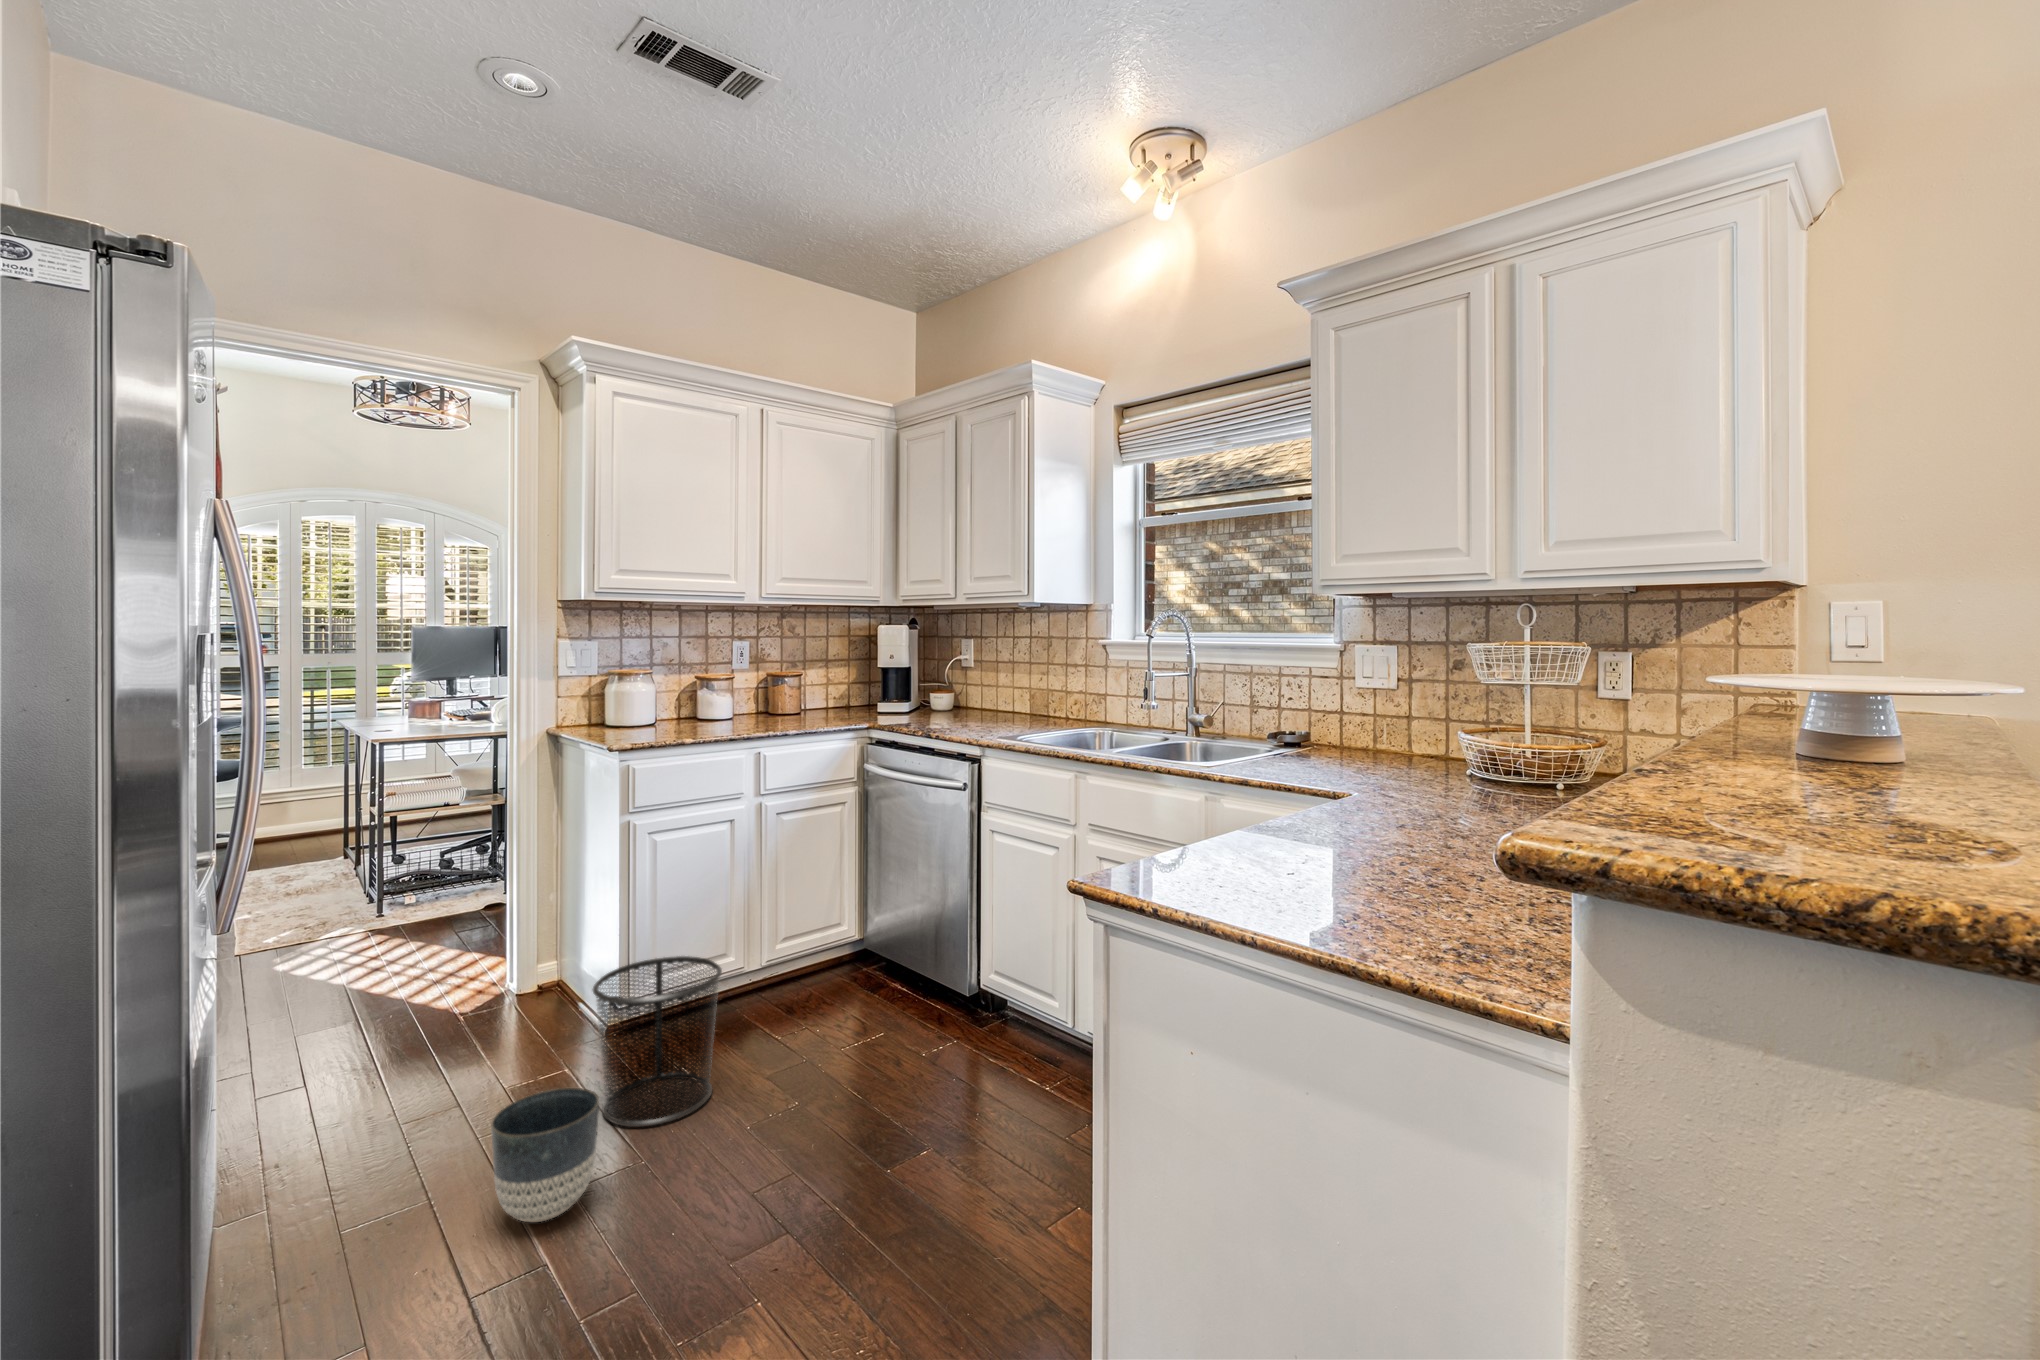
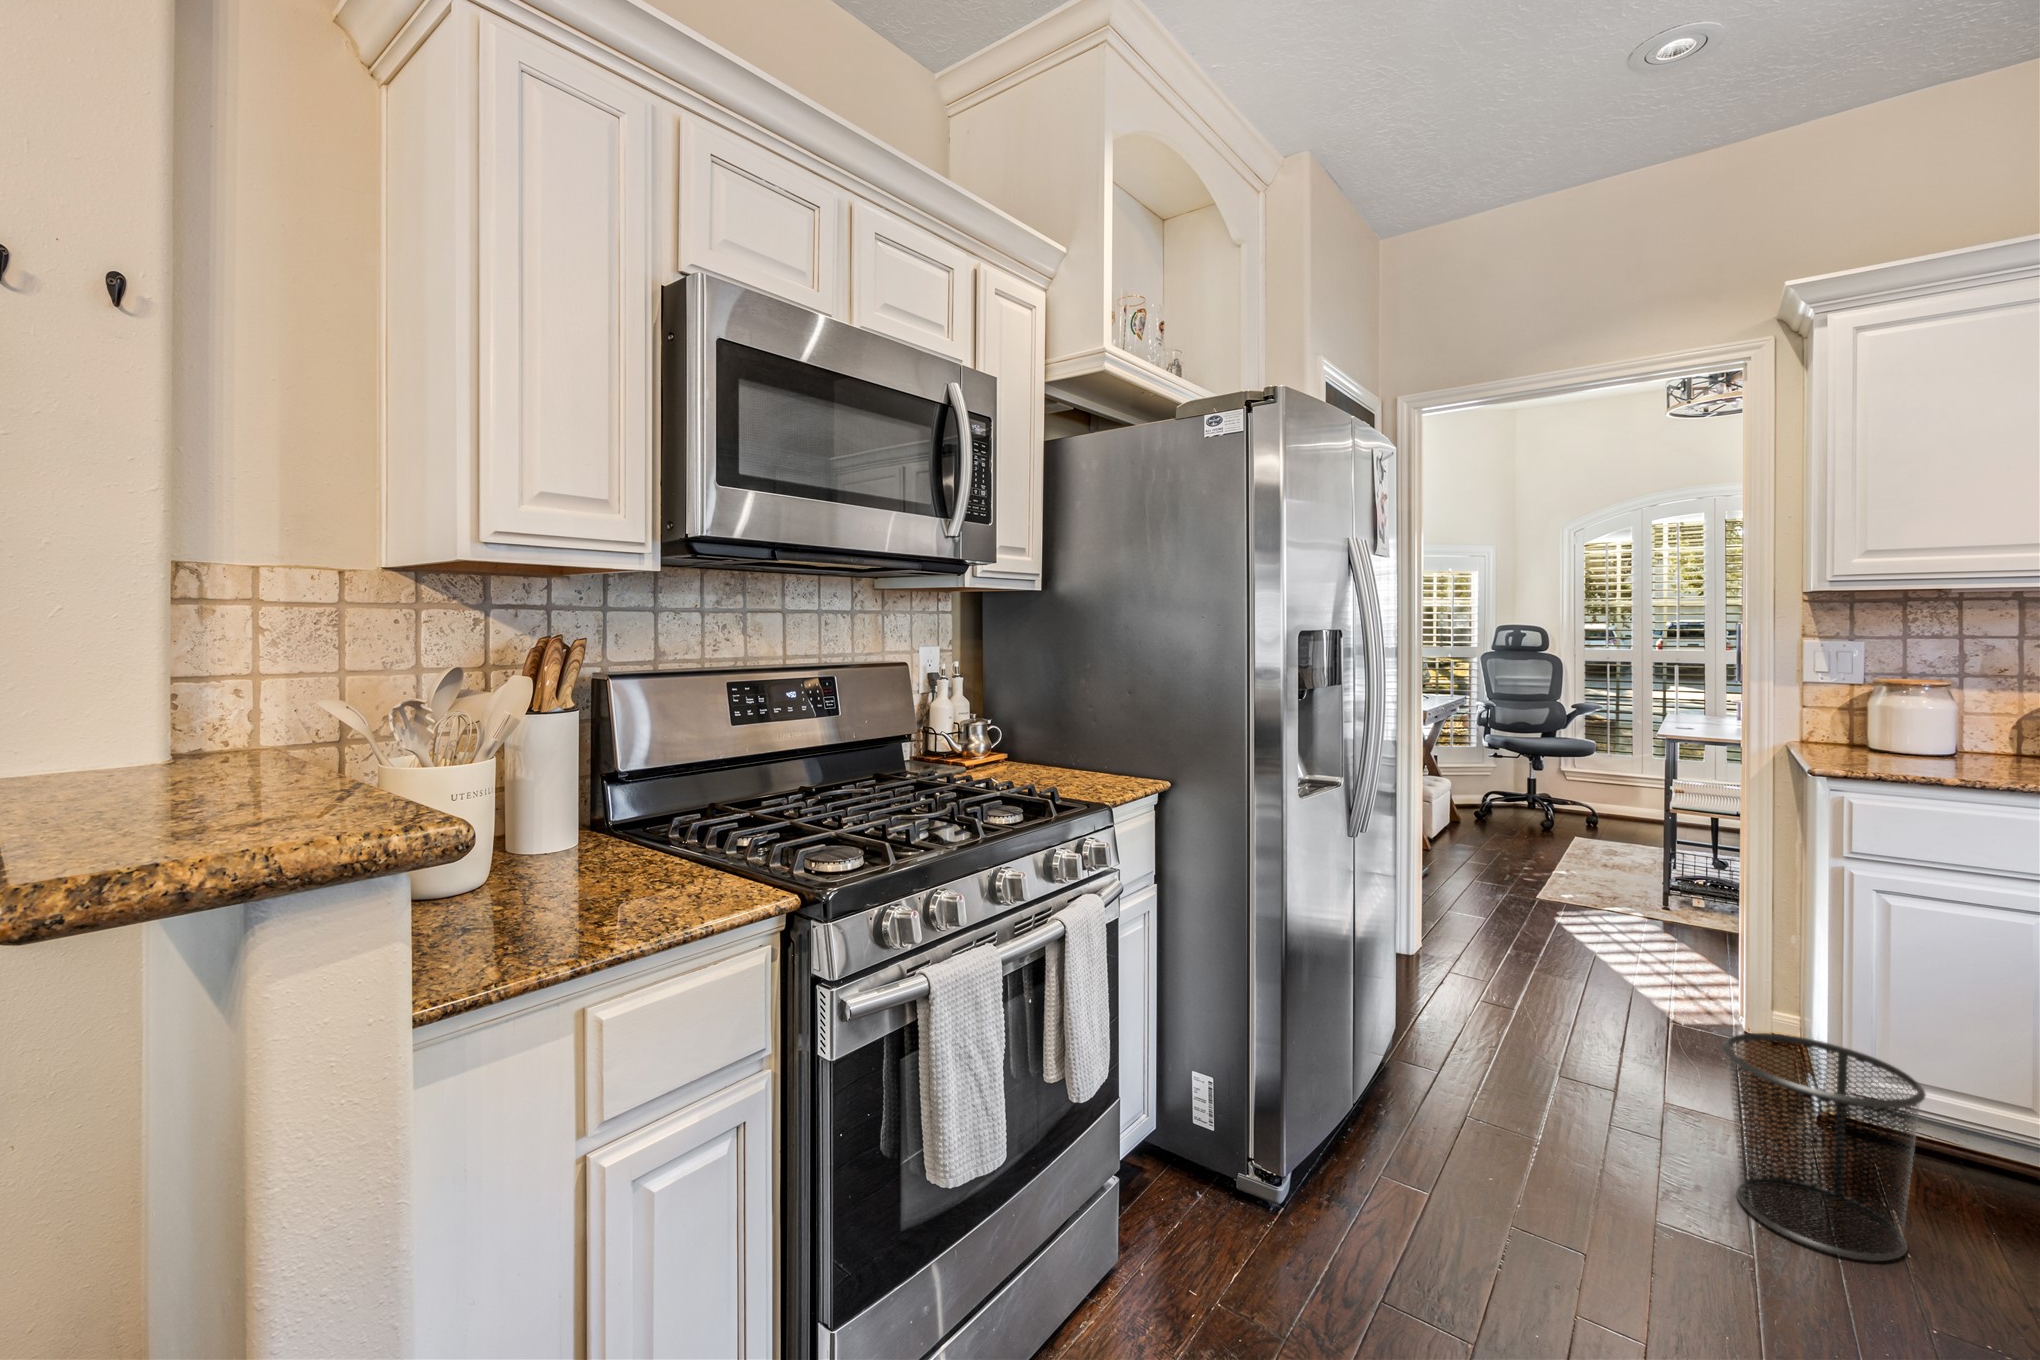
planter: present [491,1088,599,1222] -> none [1554,1102,1672,1241]

